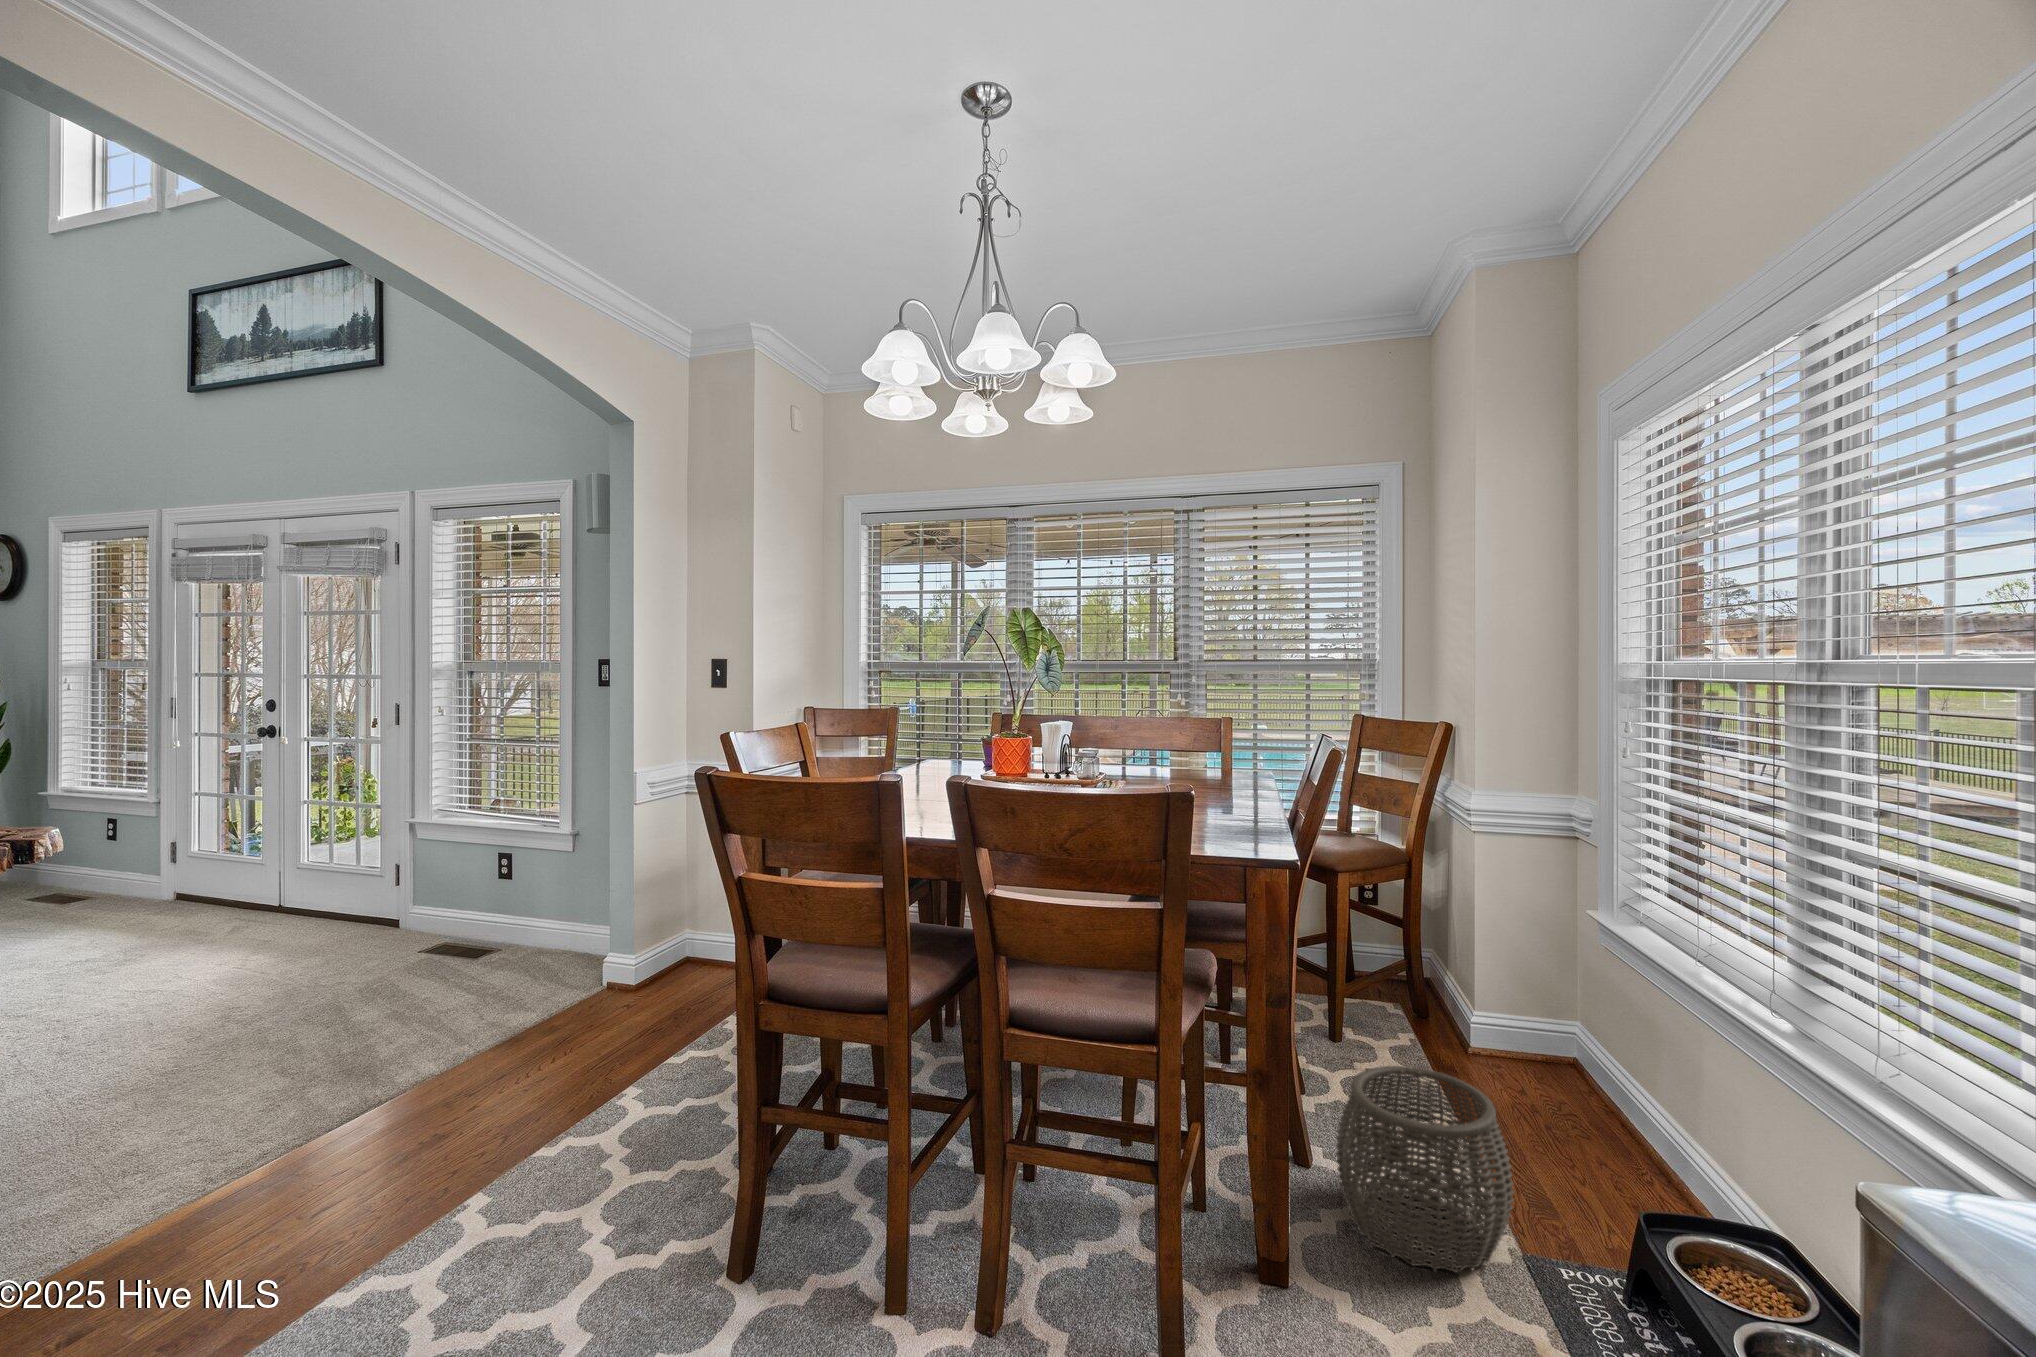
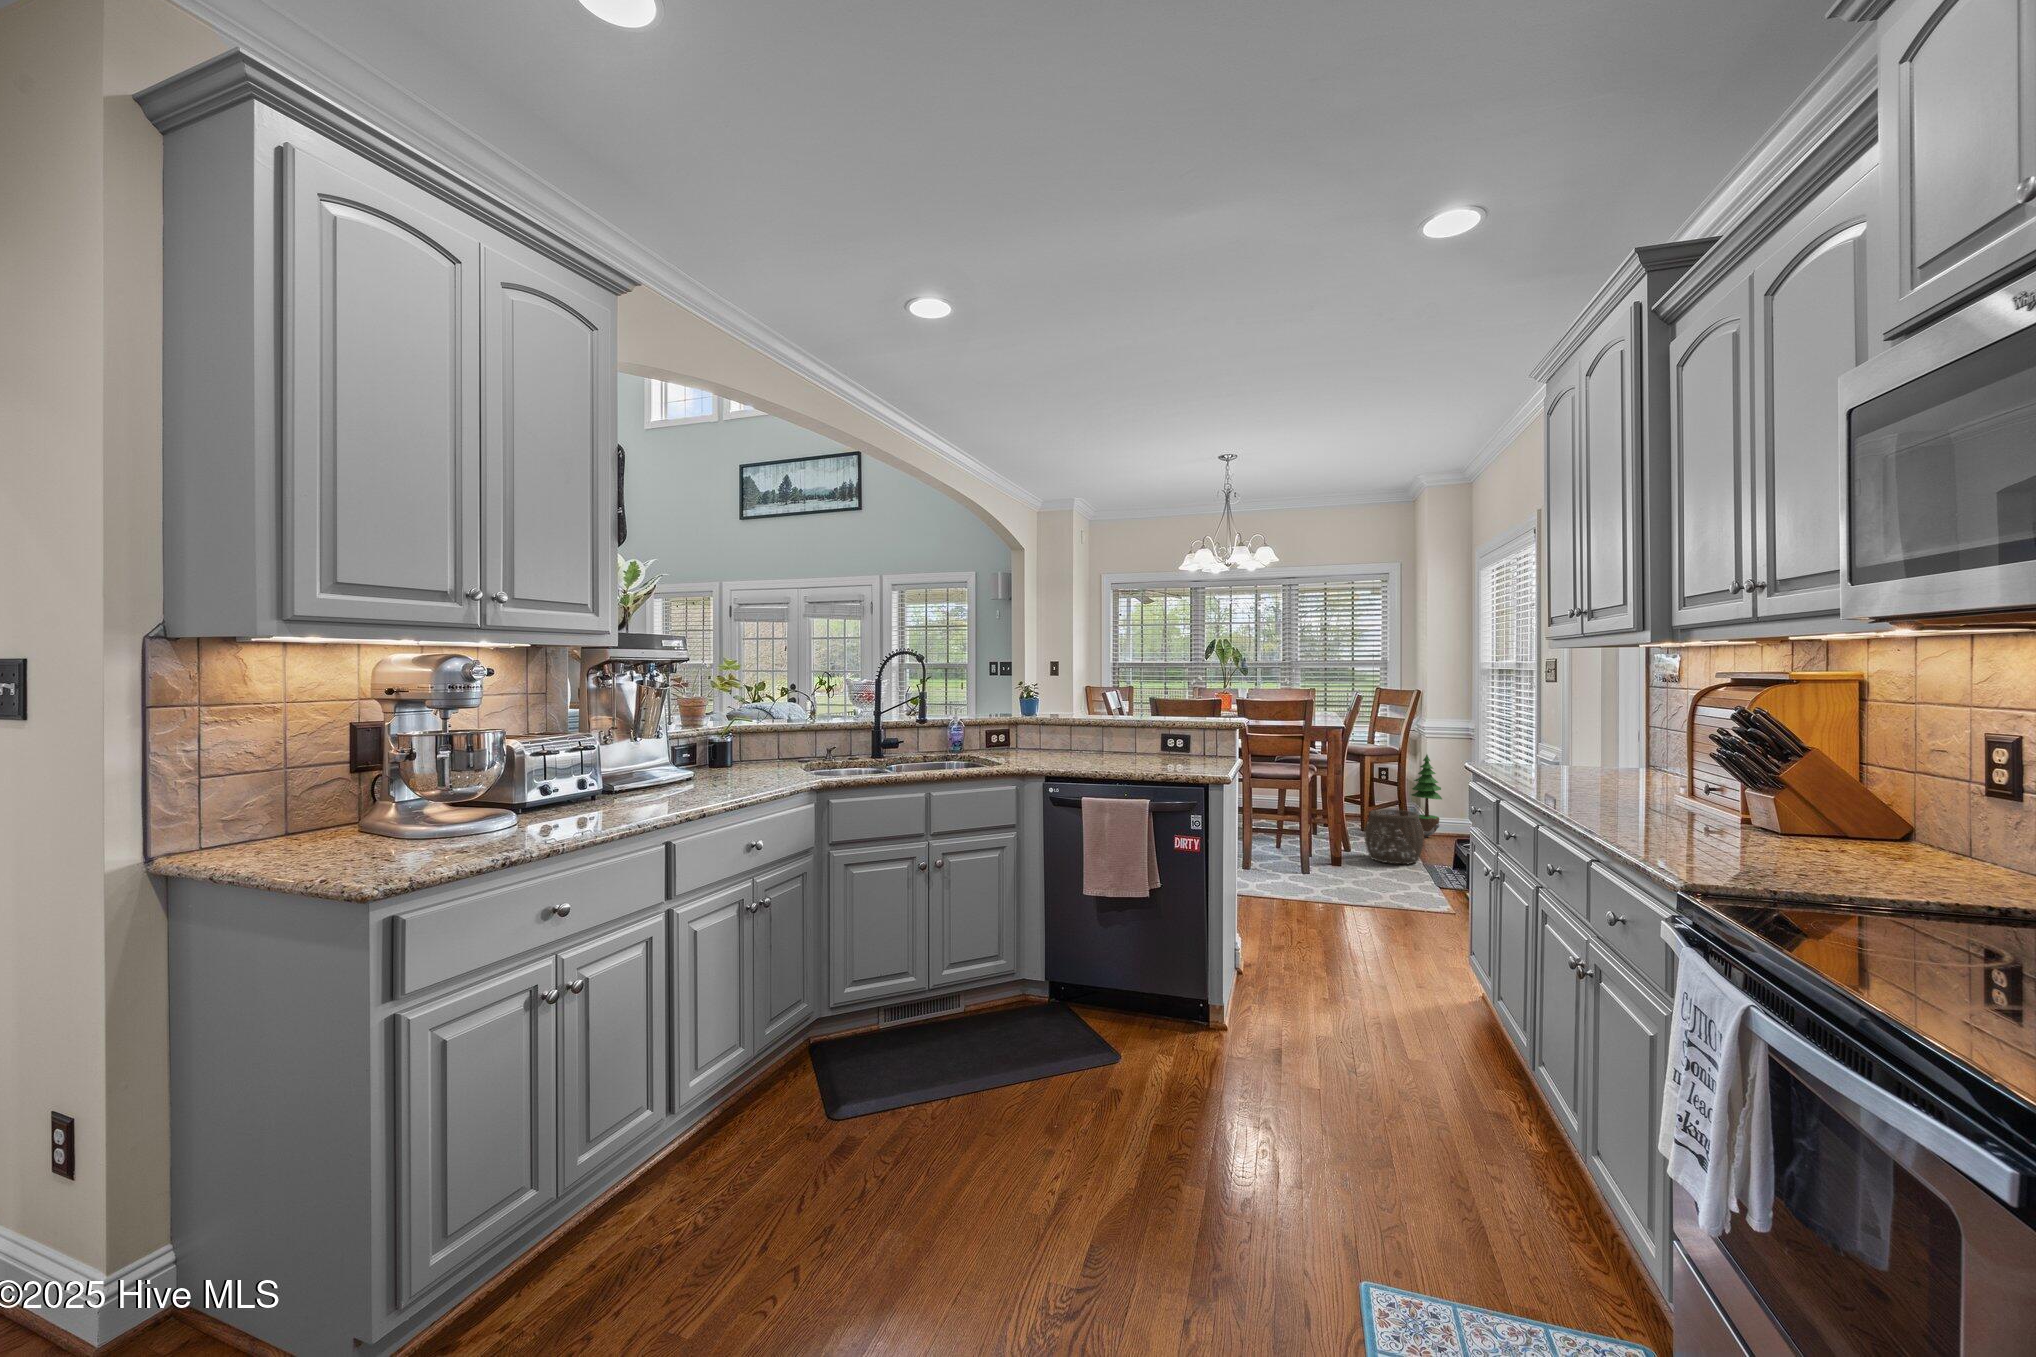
potted tree: none [1434,872,1513,1064] -> present [1411,755,1442,837]

